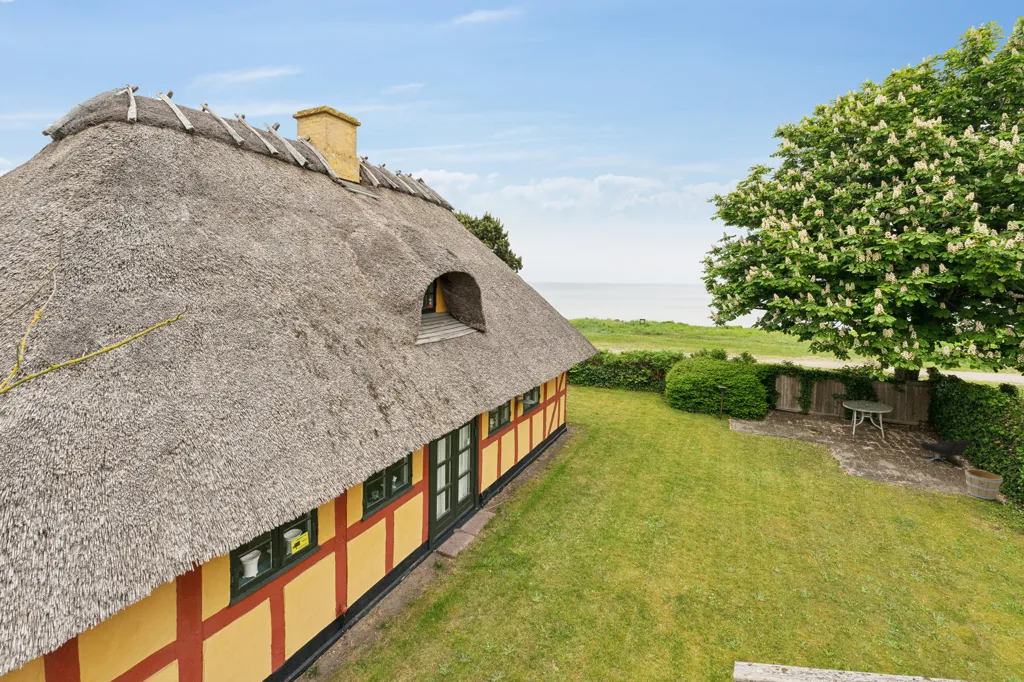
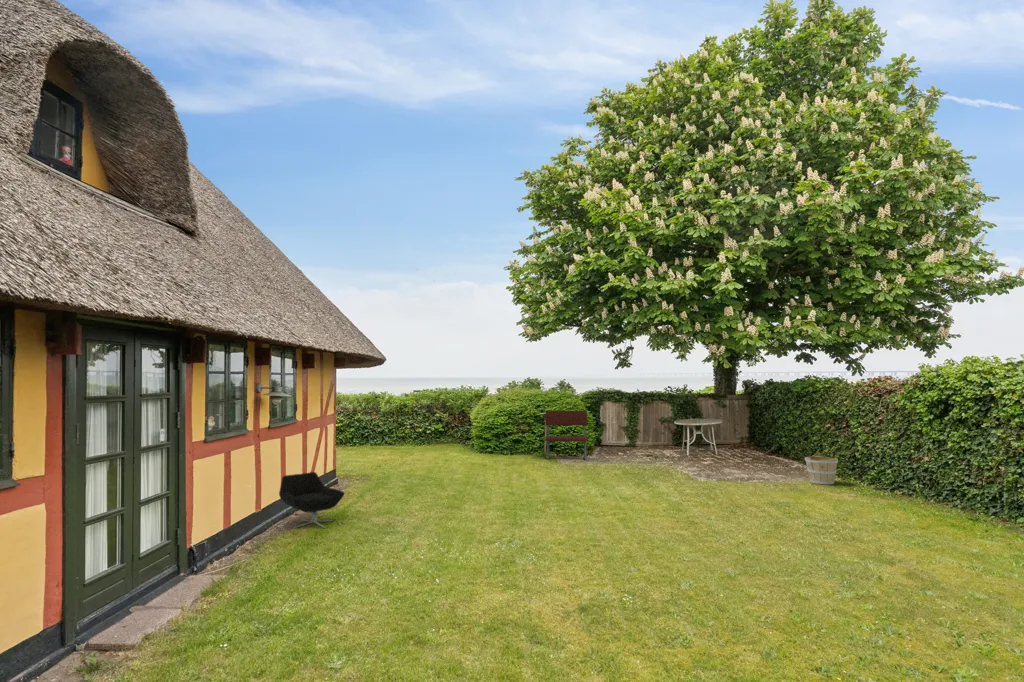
bench: none [721,384,760,426] -> present [545,410,588,460]
lounge chair: present [921,440,969,460] -> present [279,472,344,528]

